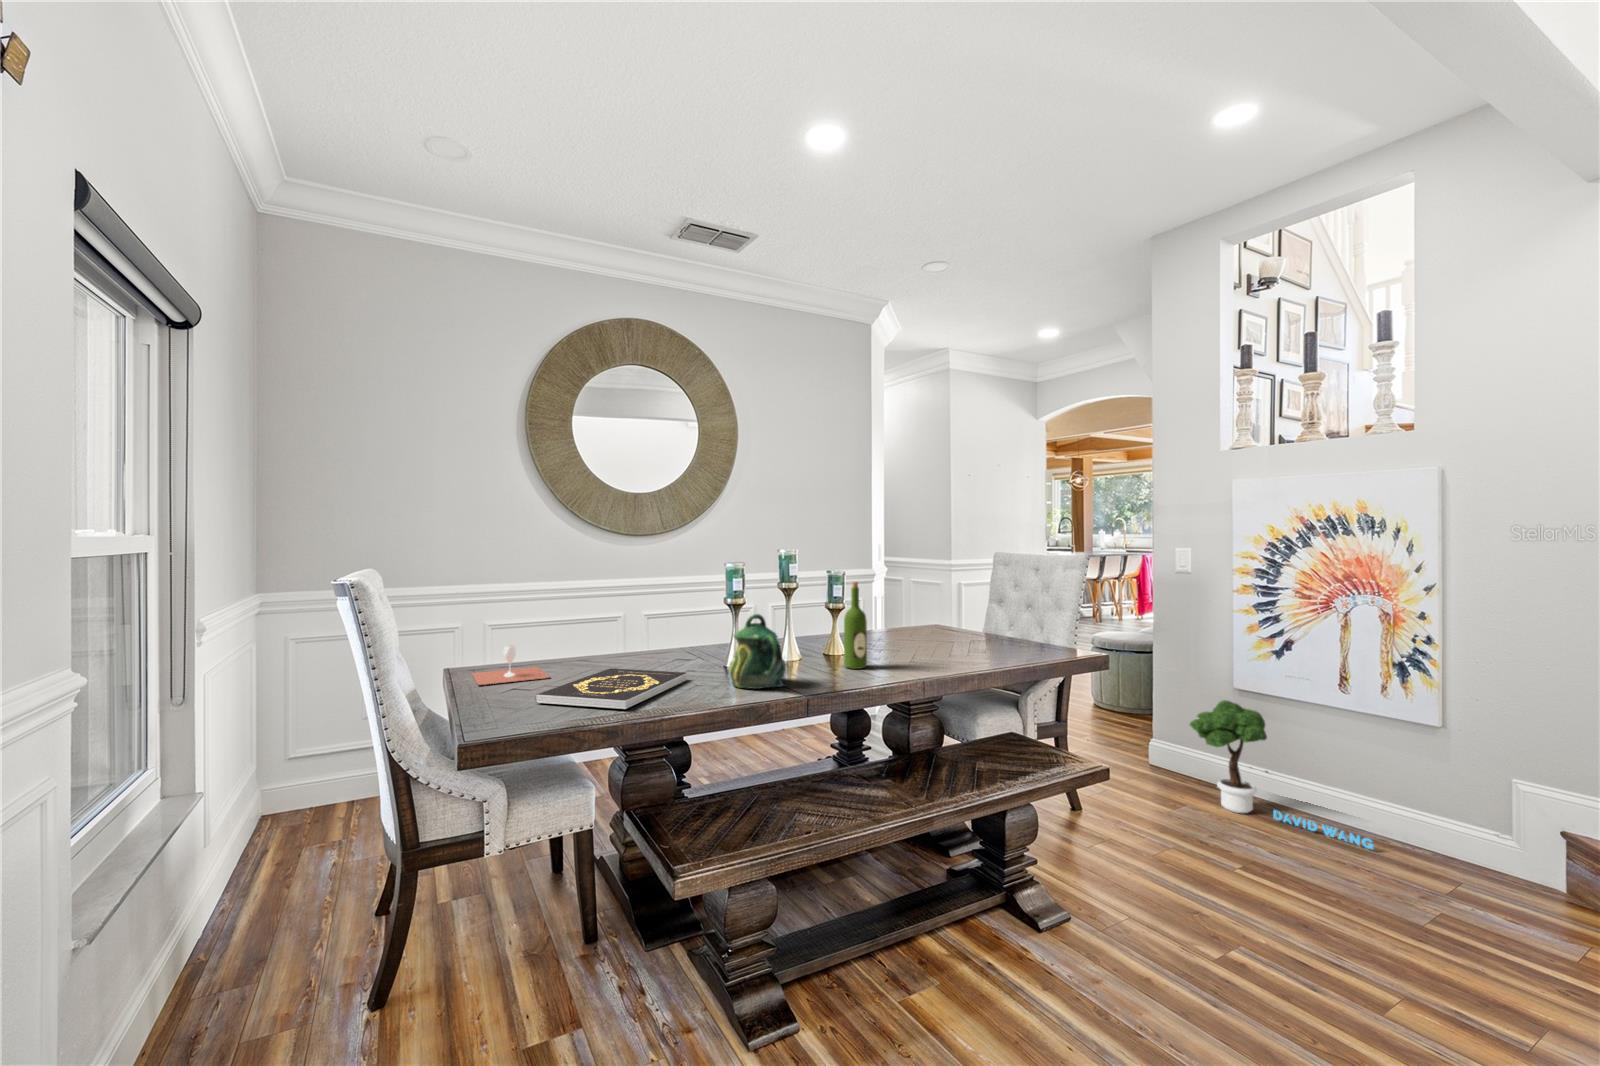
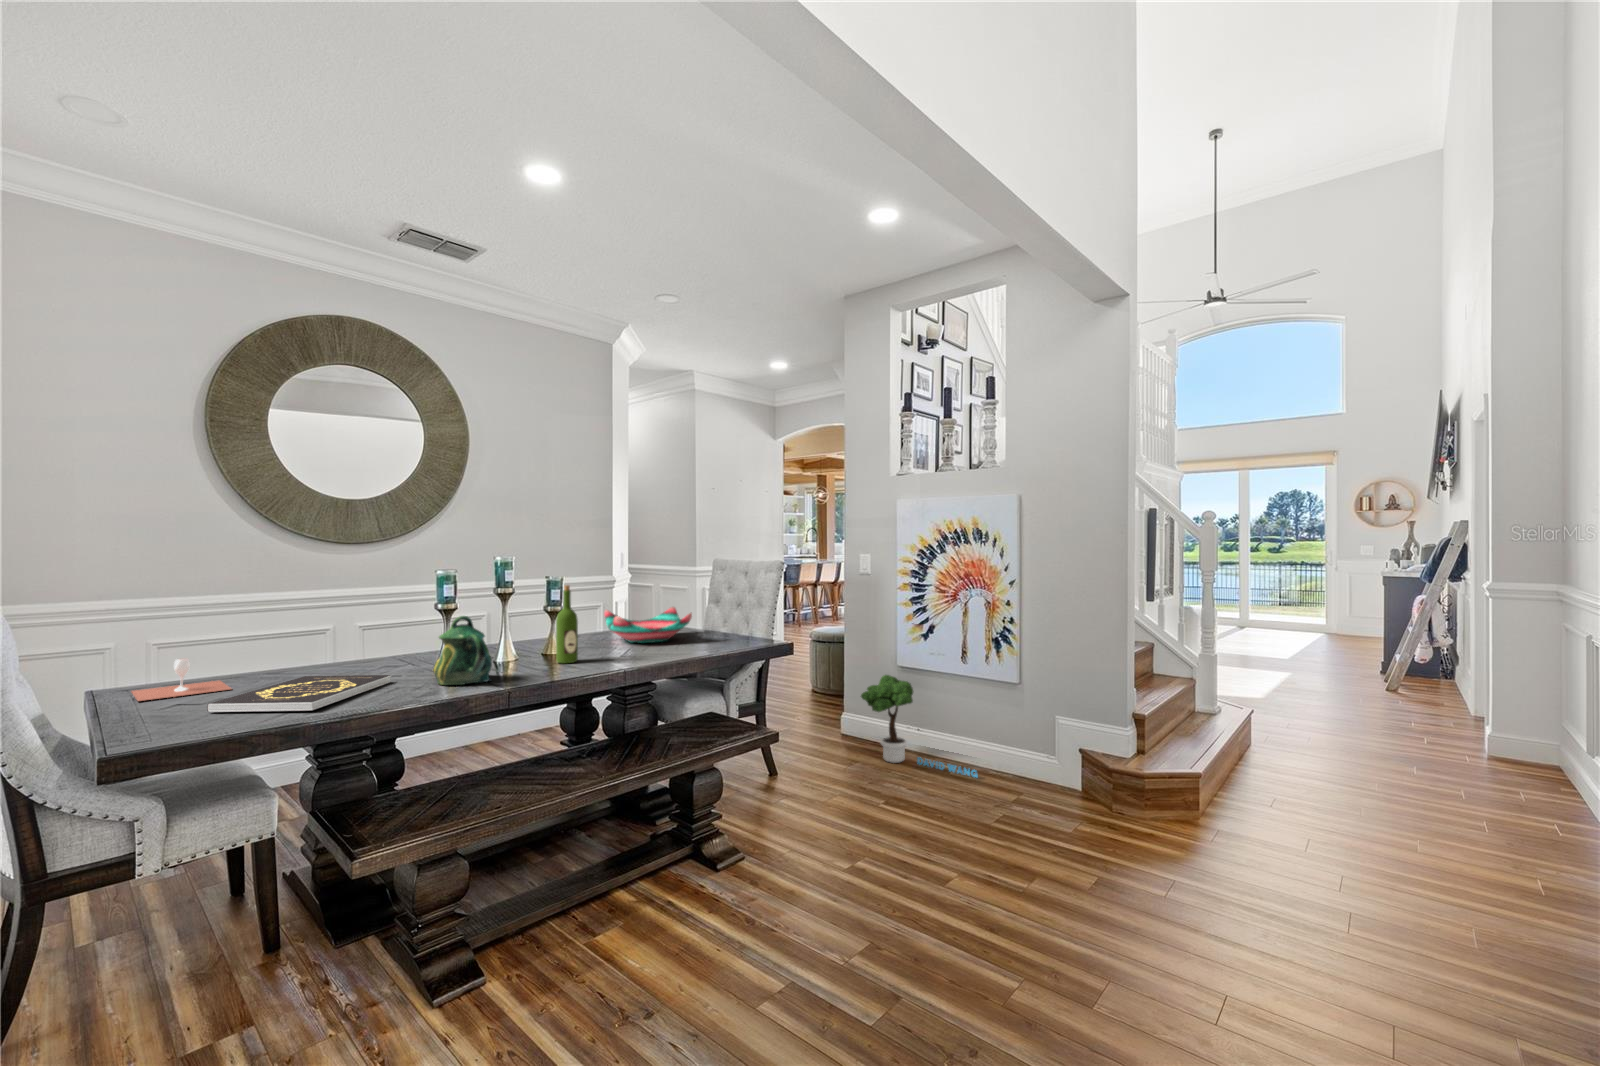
decorative bowl: none [883,606,986,648] -> present [604,607,692,643]

